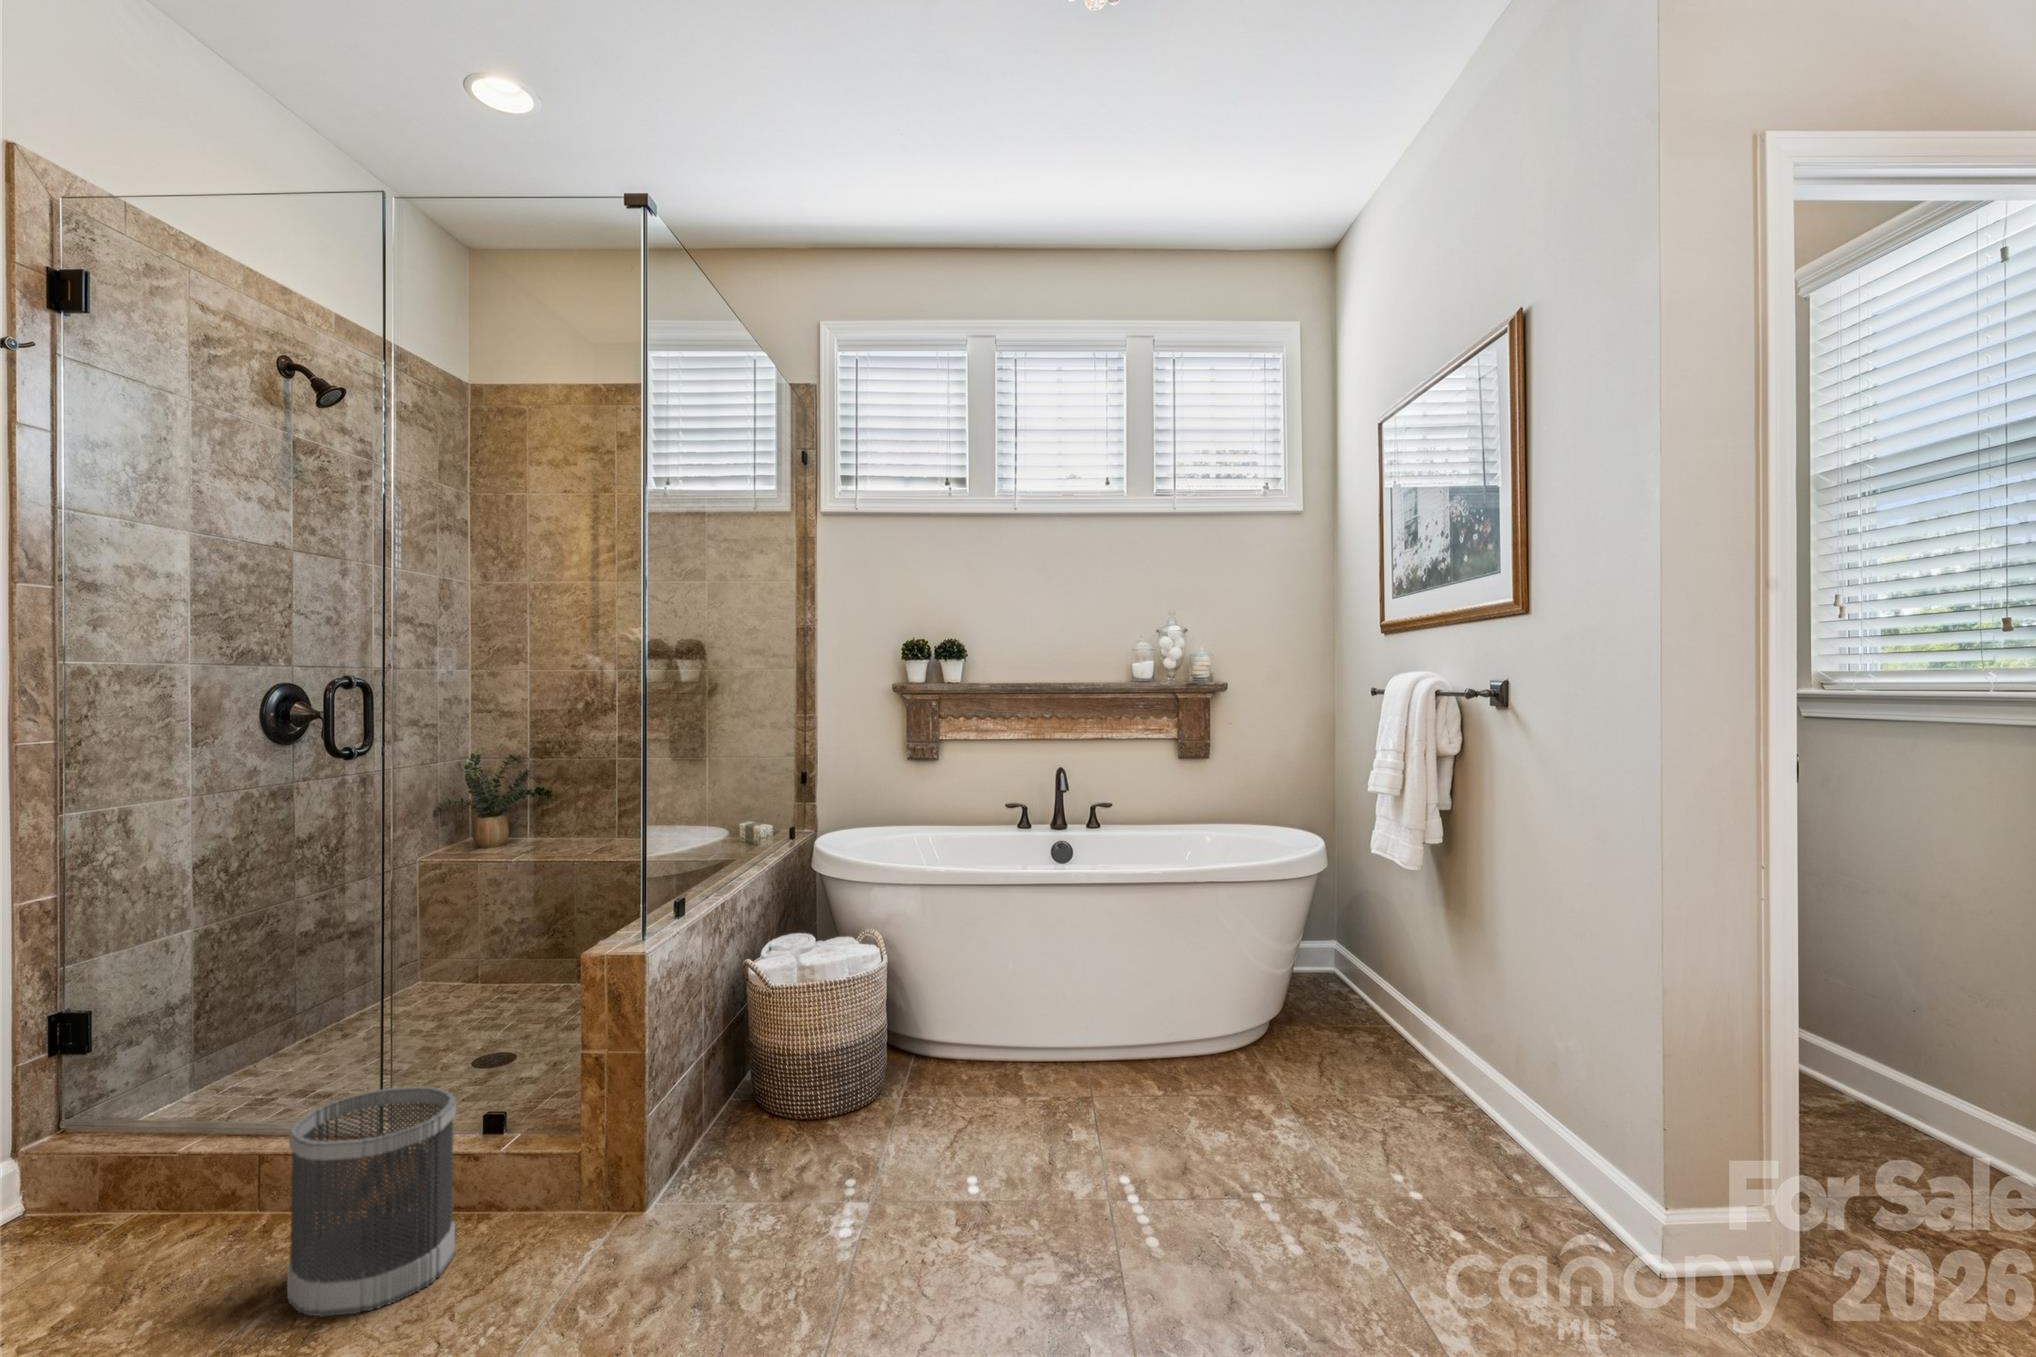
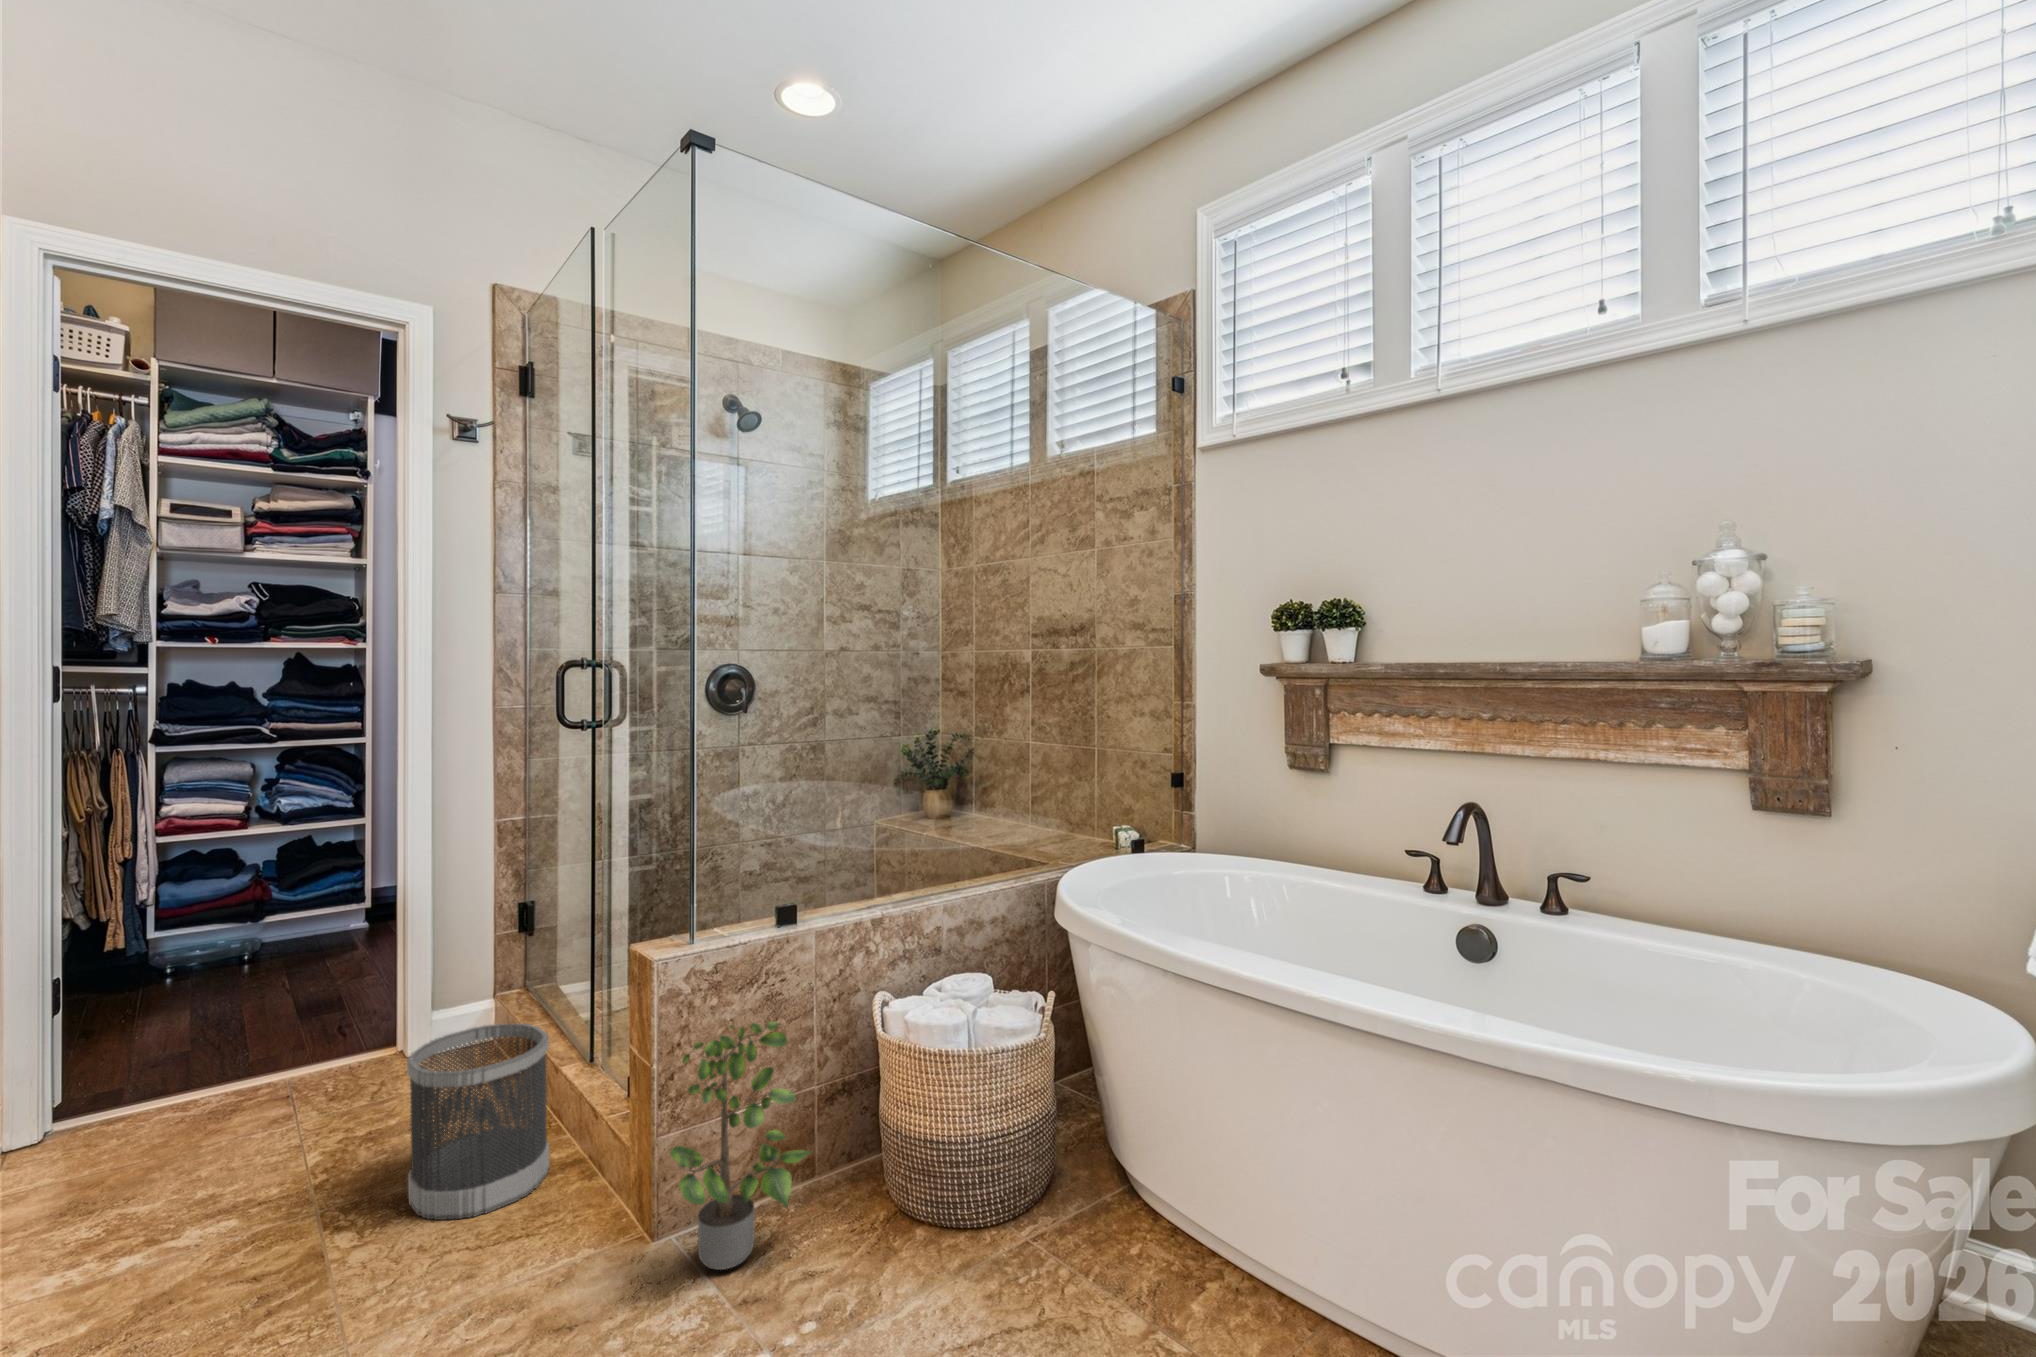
potted plant: none [691,974,788,1197] -> present [670,1022,811,1270]

